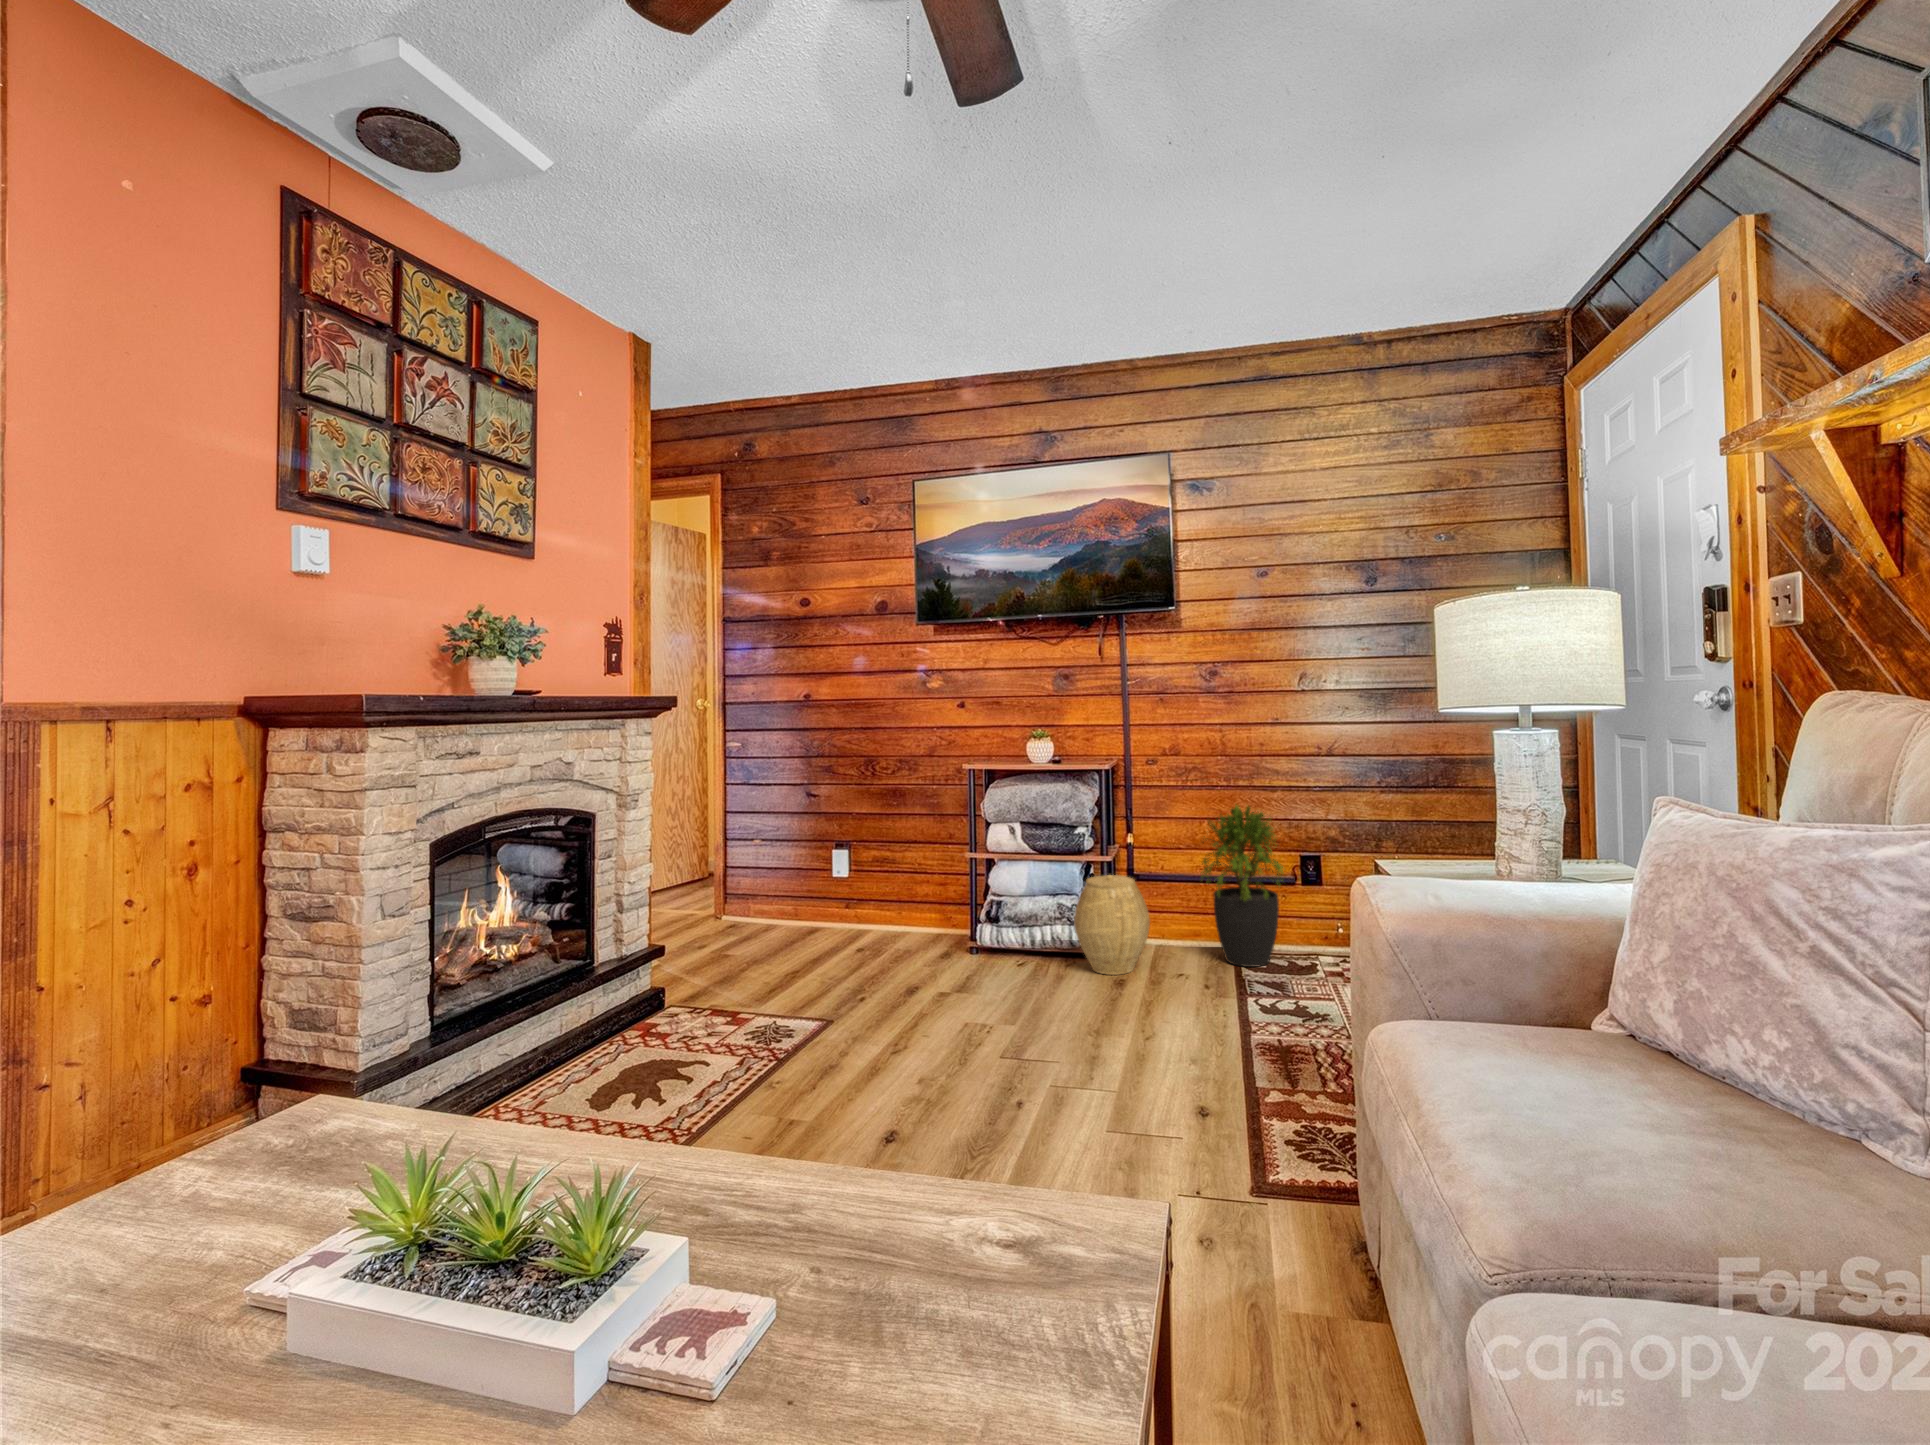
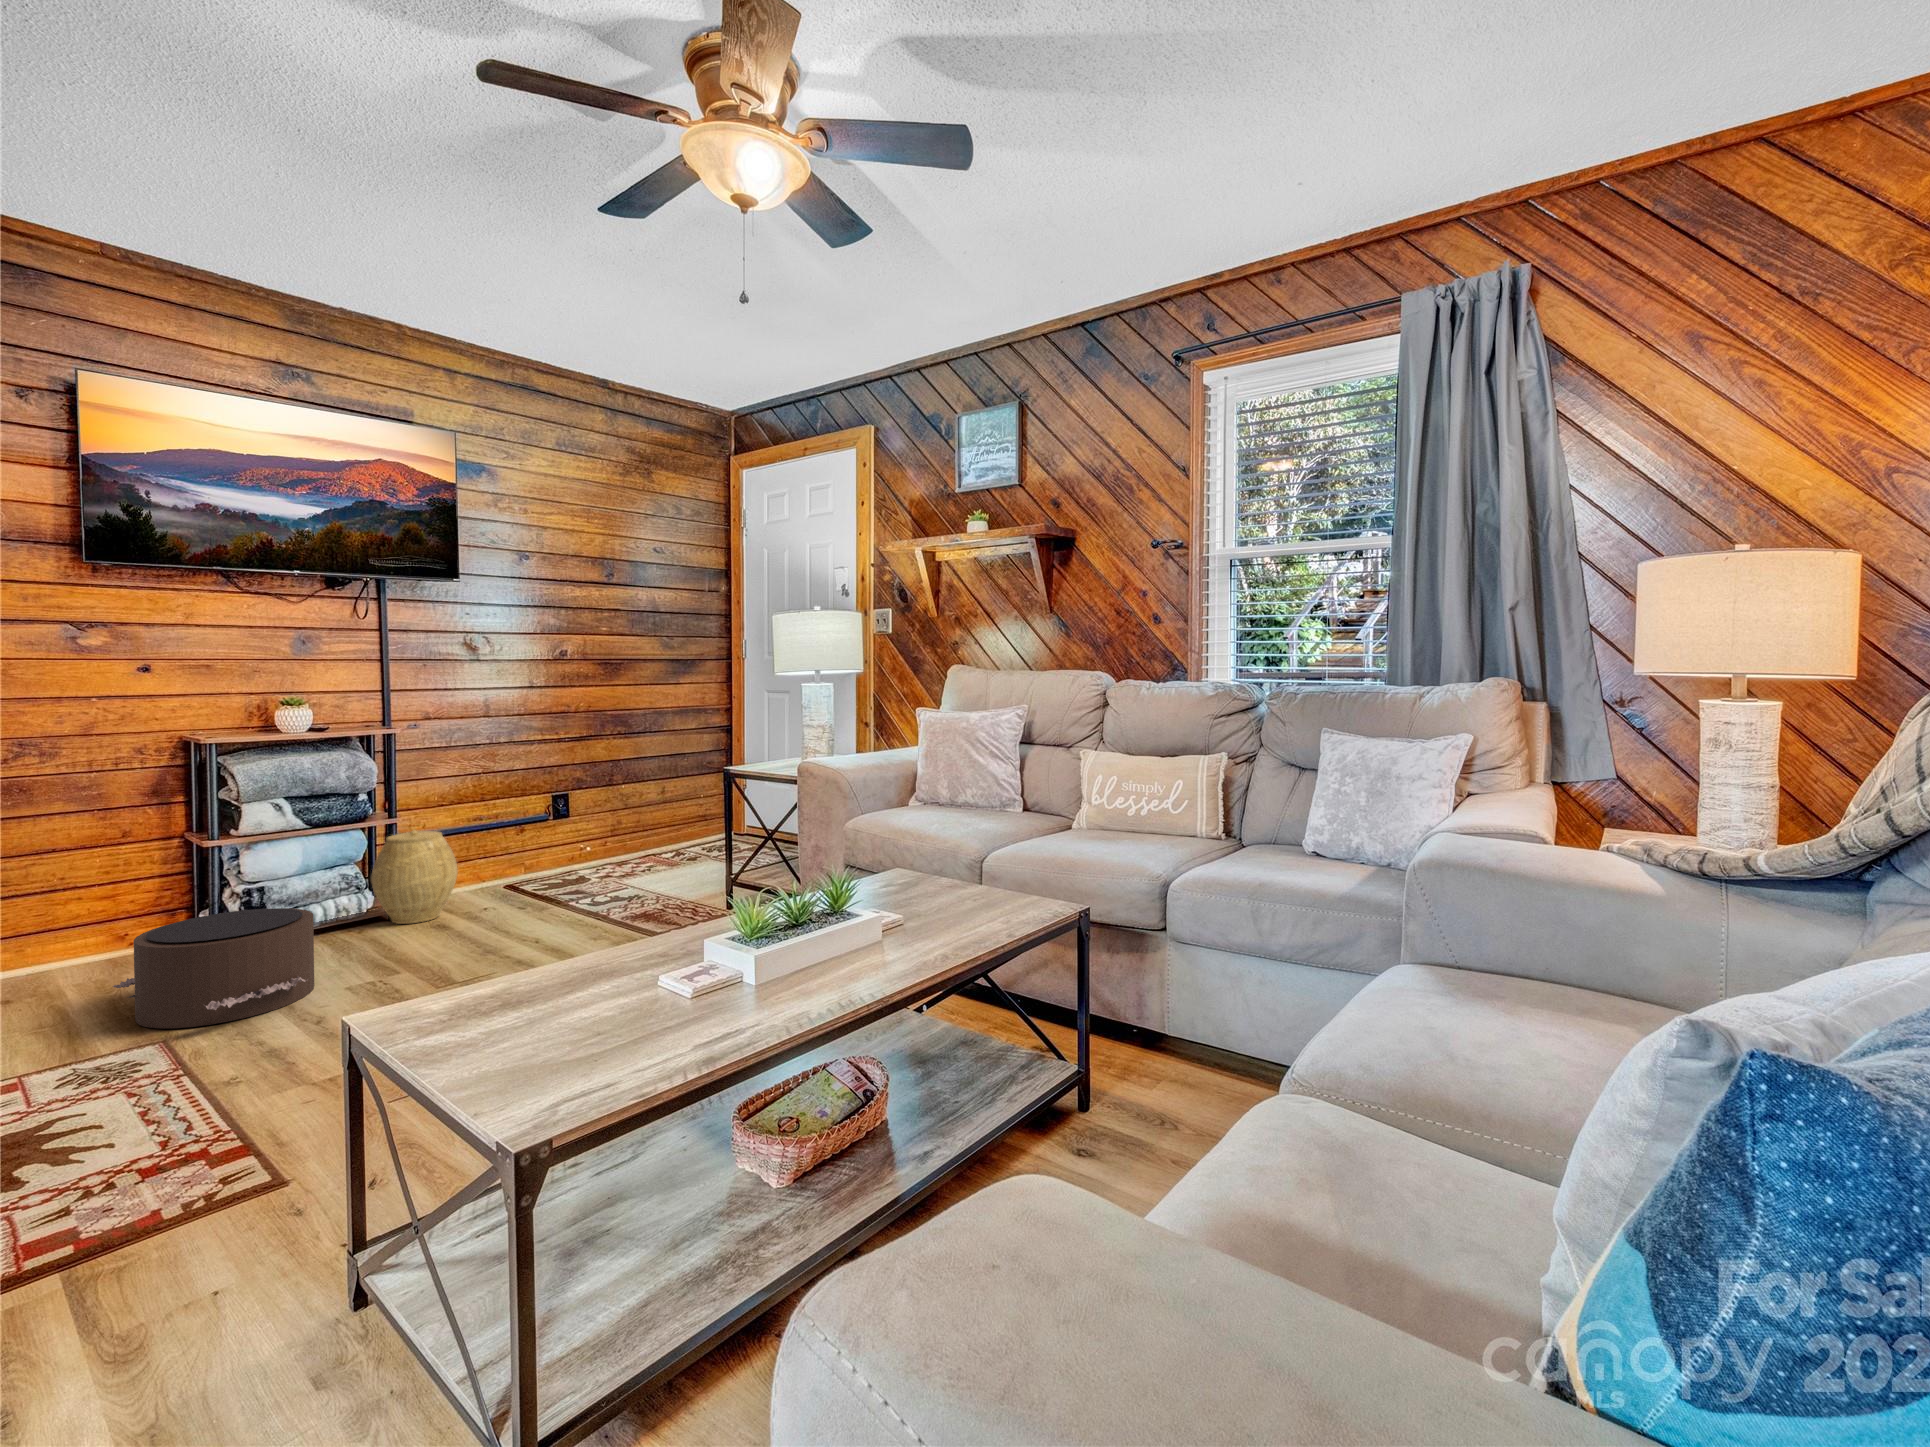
potted plant: present [1201,805,1284,967] -> none [478,753,576,890]
pouf: none [833,925,958,1032] -> present [113,908,314,1028]

